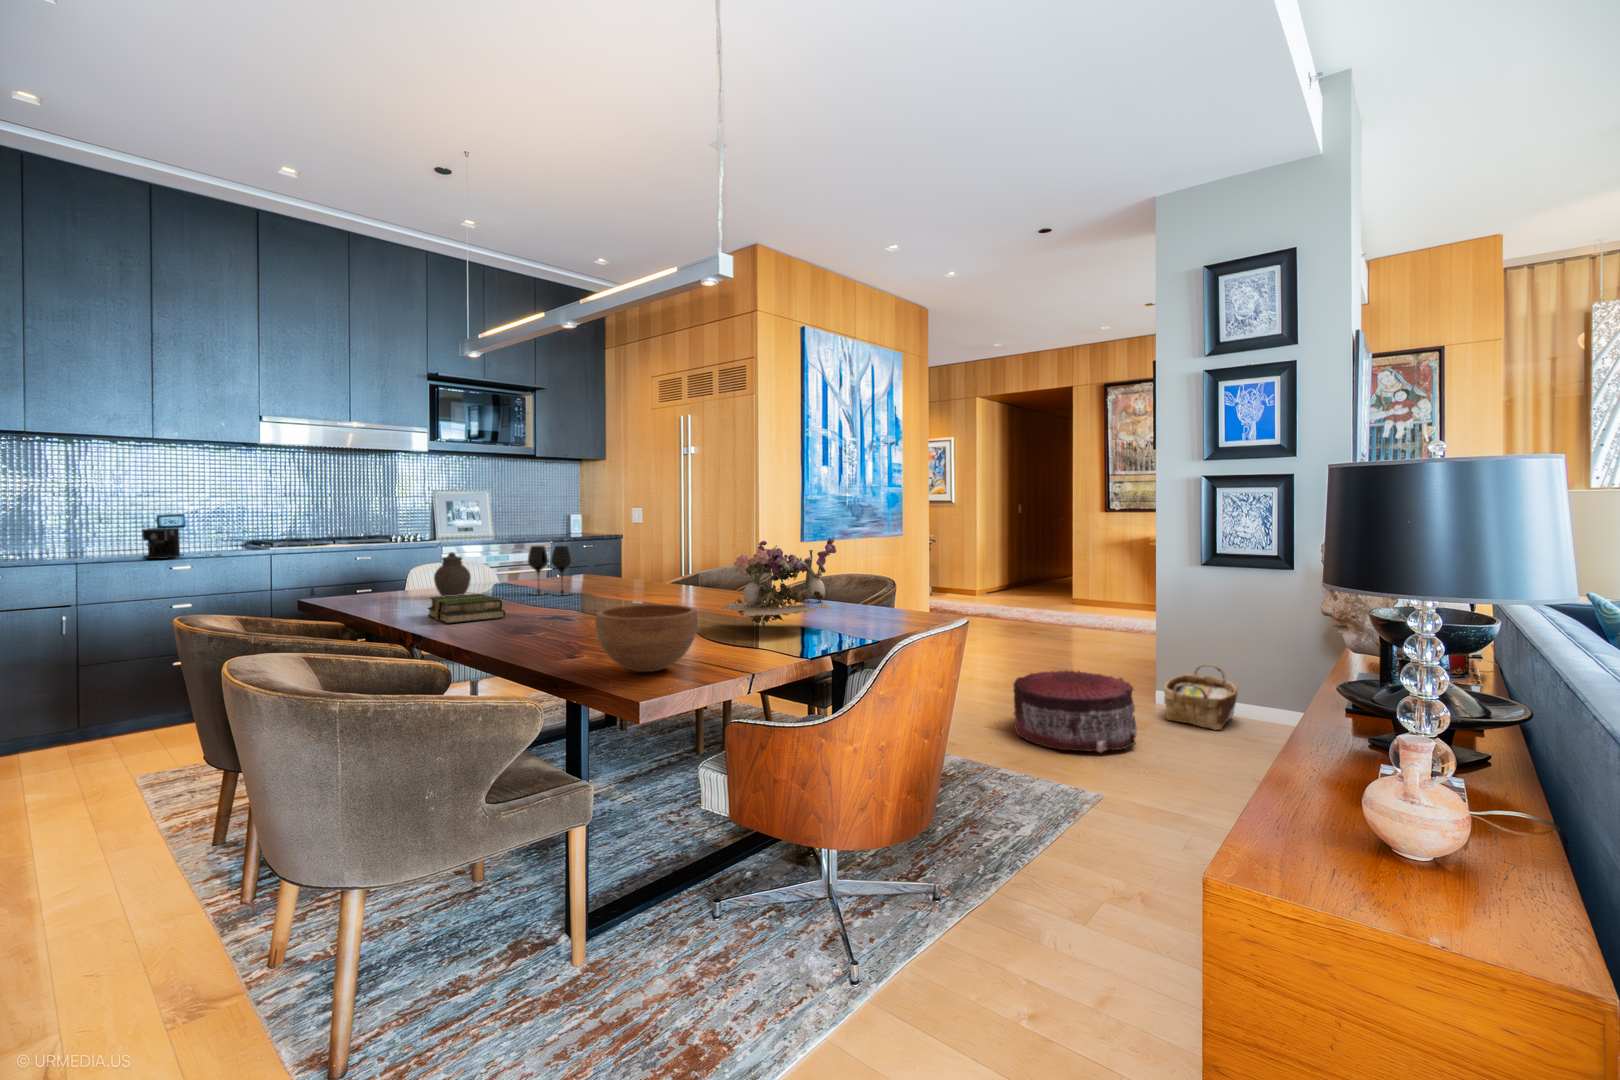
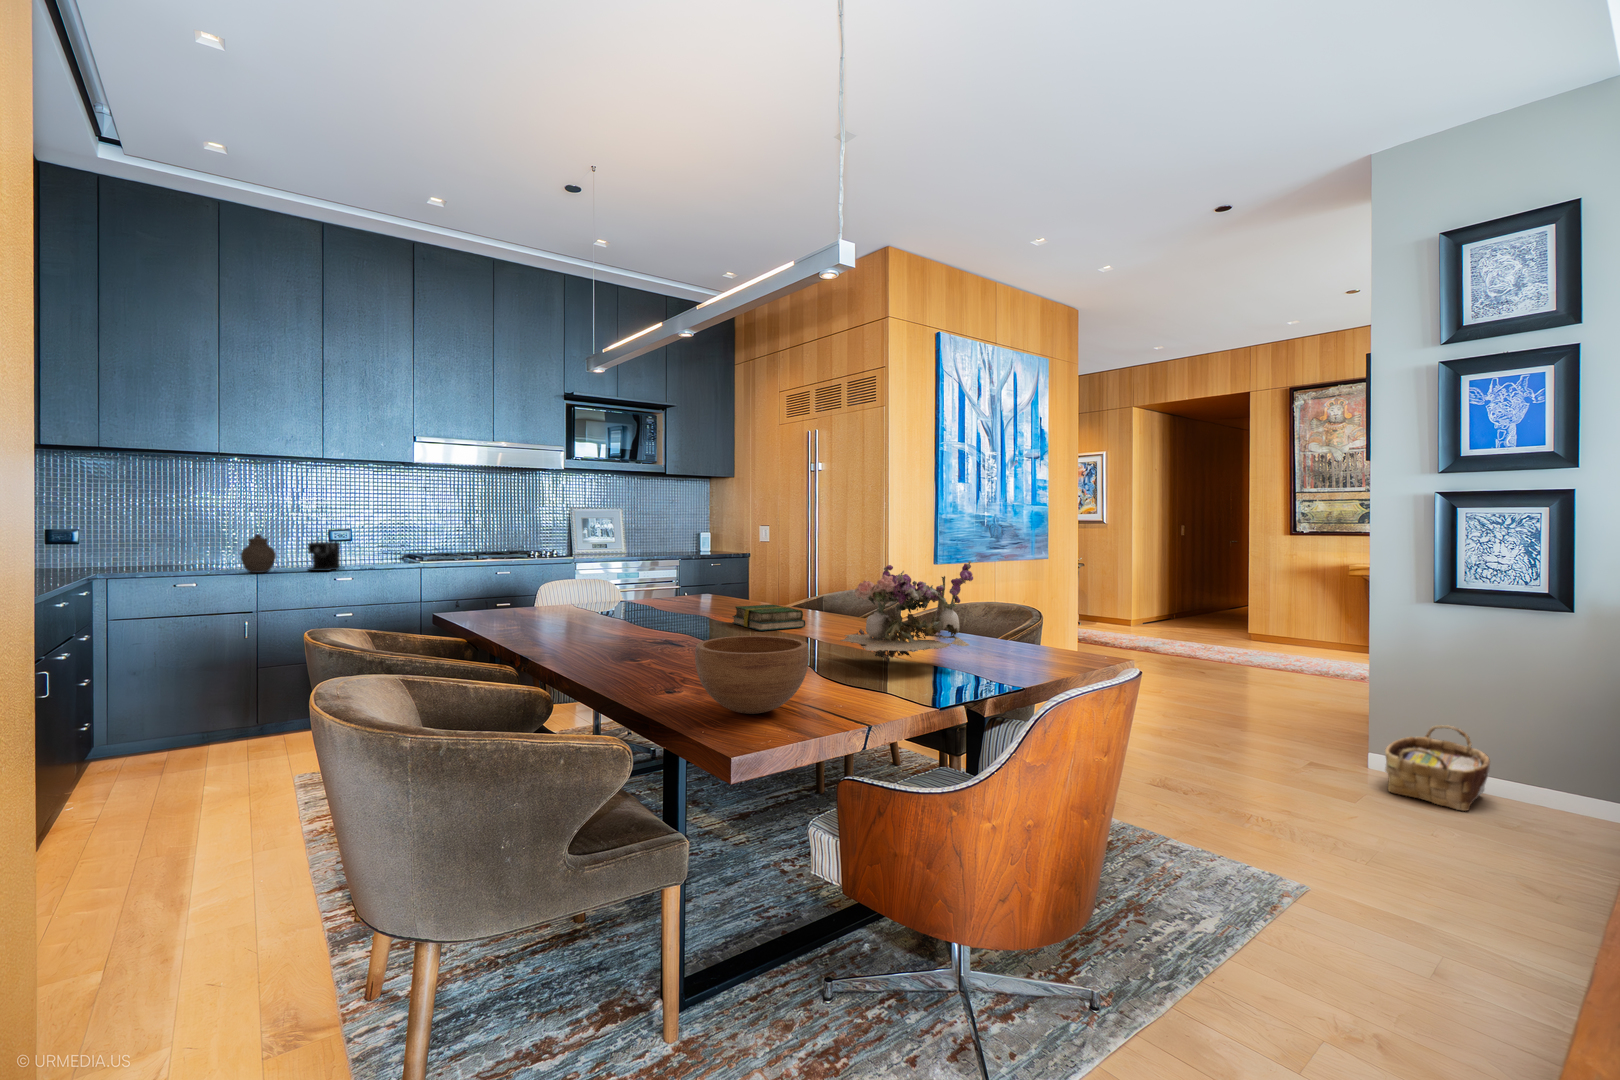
wine glass: present [528,546,572,595] -> none [646,565,691,618]
jar: present [434,552,471,596] -> present [241,534,276,573]
book: present [428,594,505,623] -> present [732,604,805,631]
pouf: present [1013,670,1137,752] -> none [1187,723,1350,830]

